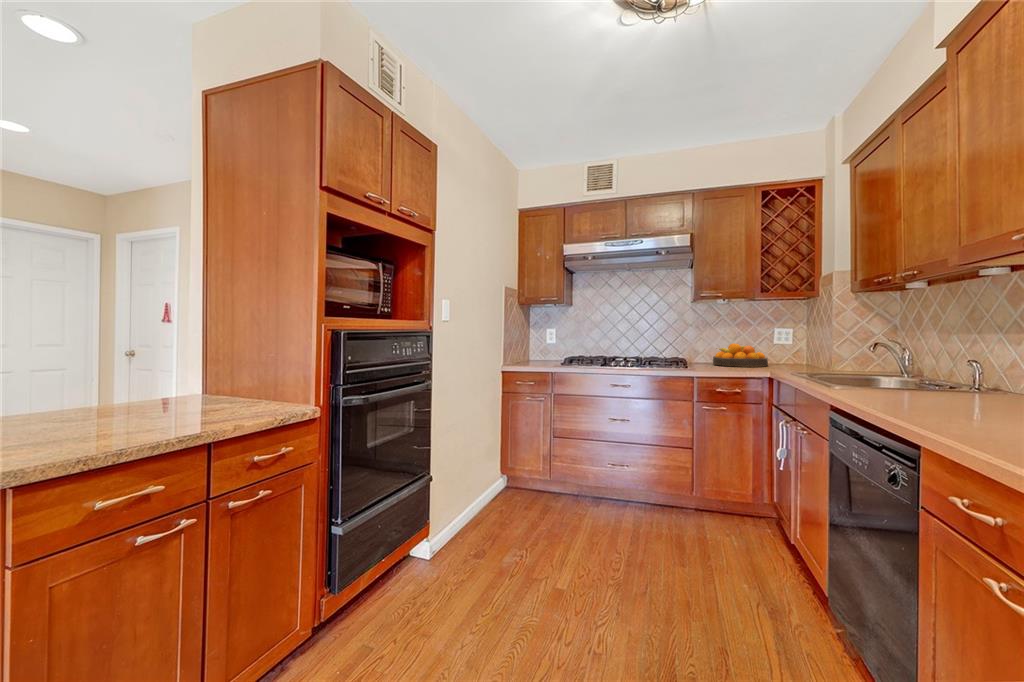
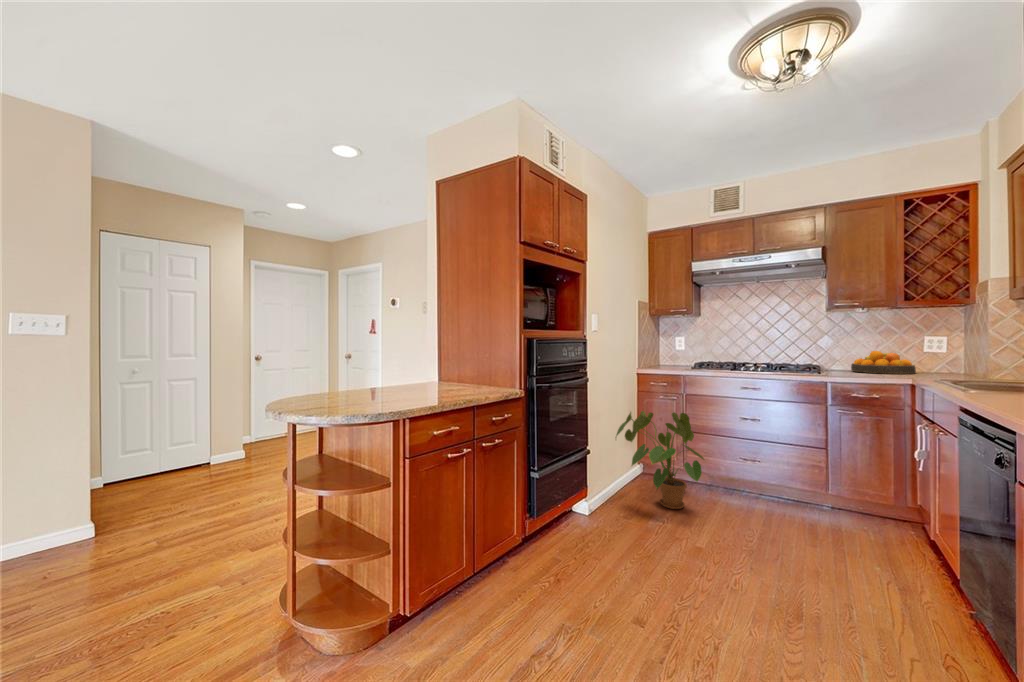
house plant: none [474,415,576,532] -> present [616,411,704,509]

